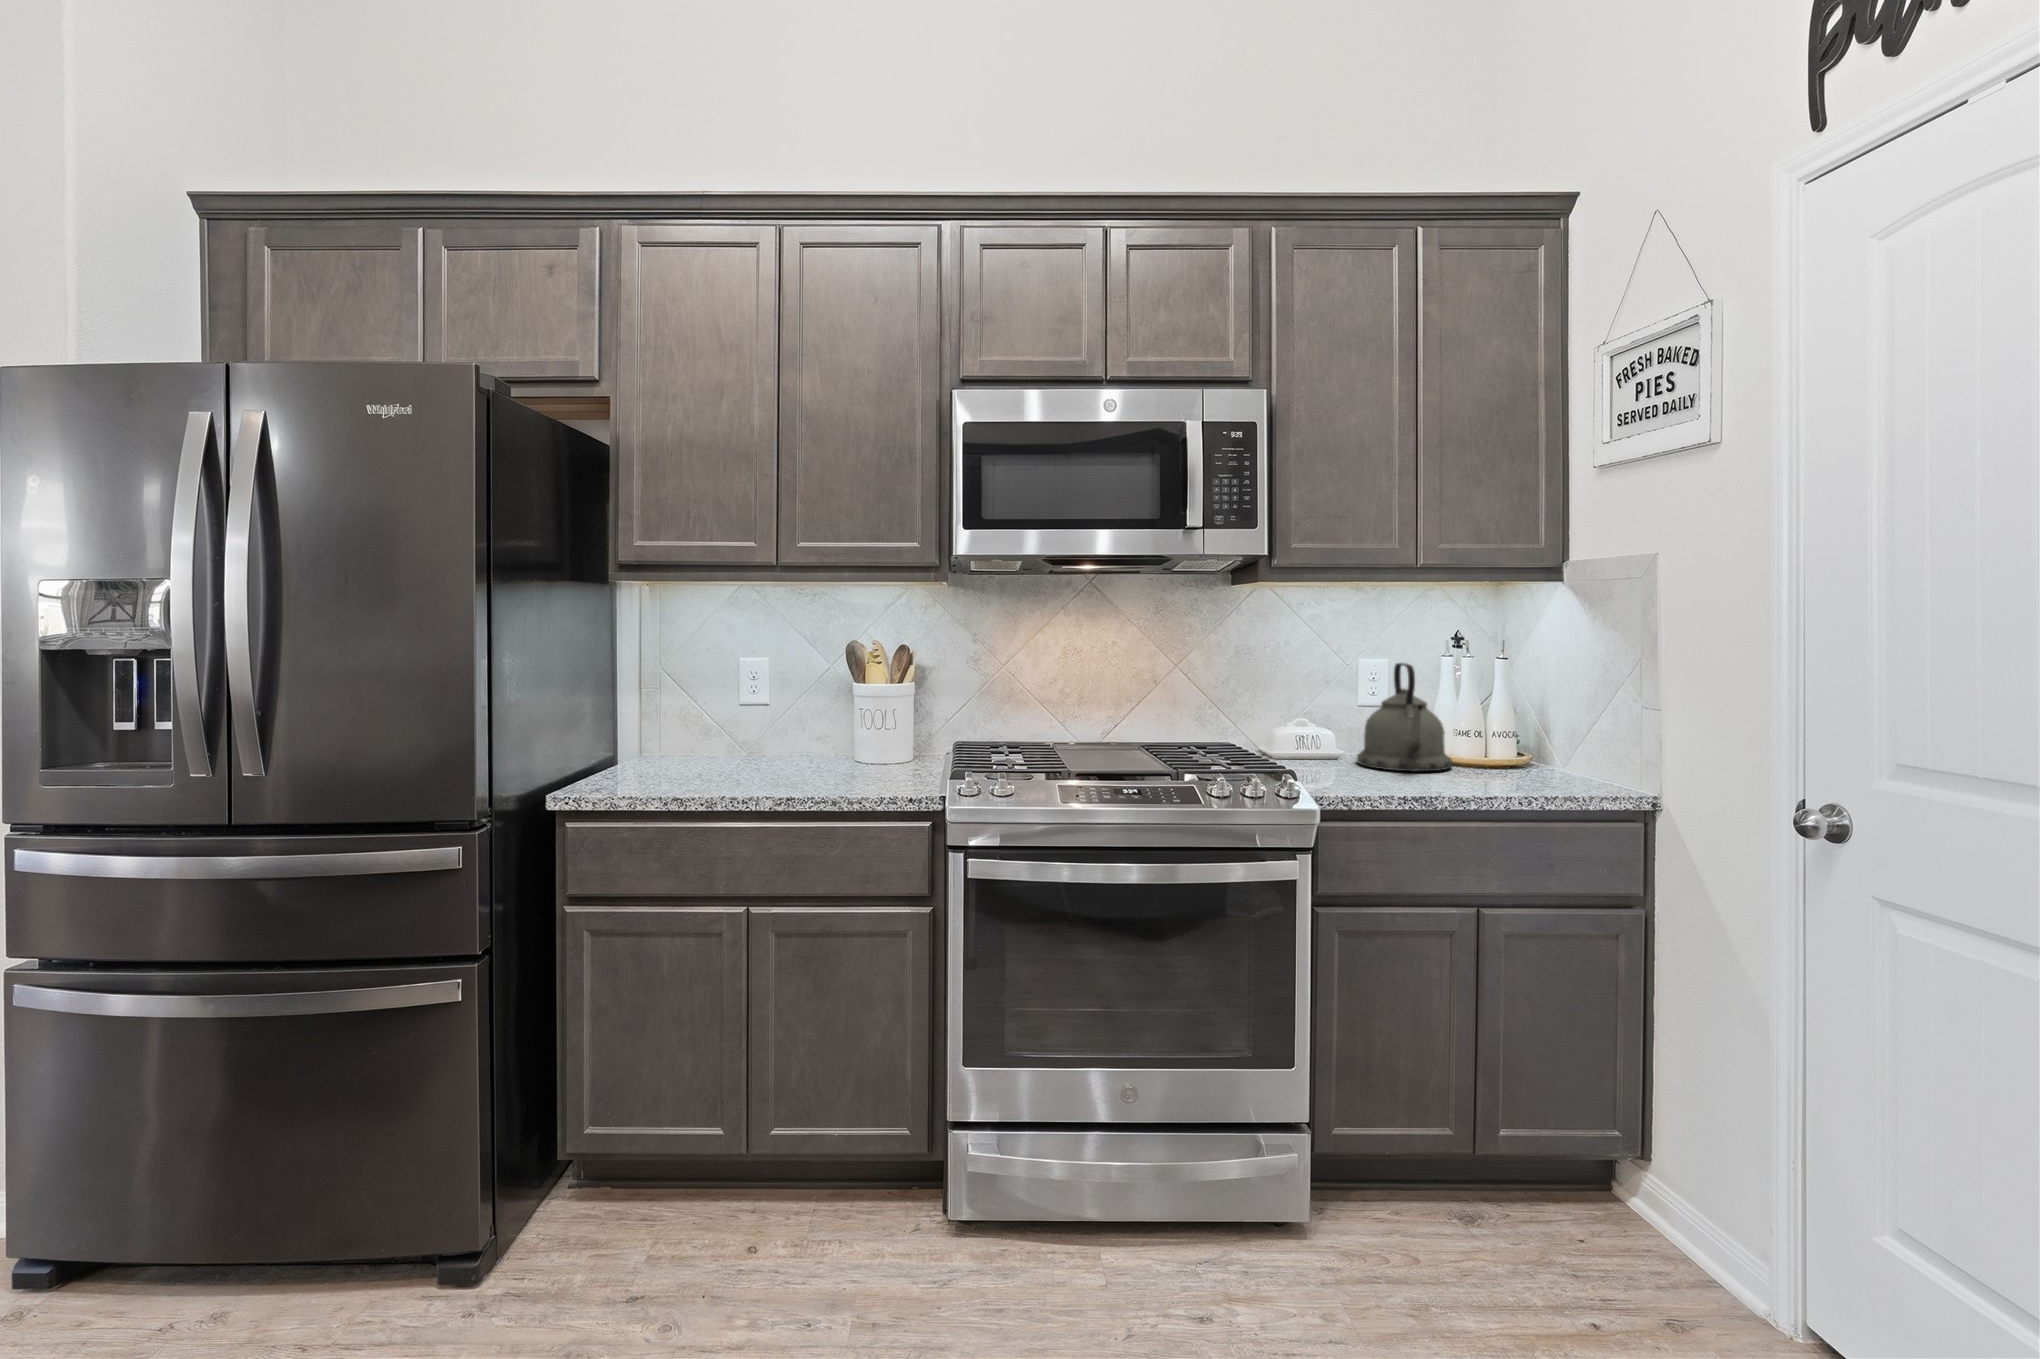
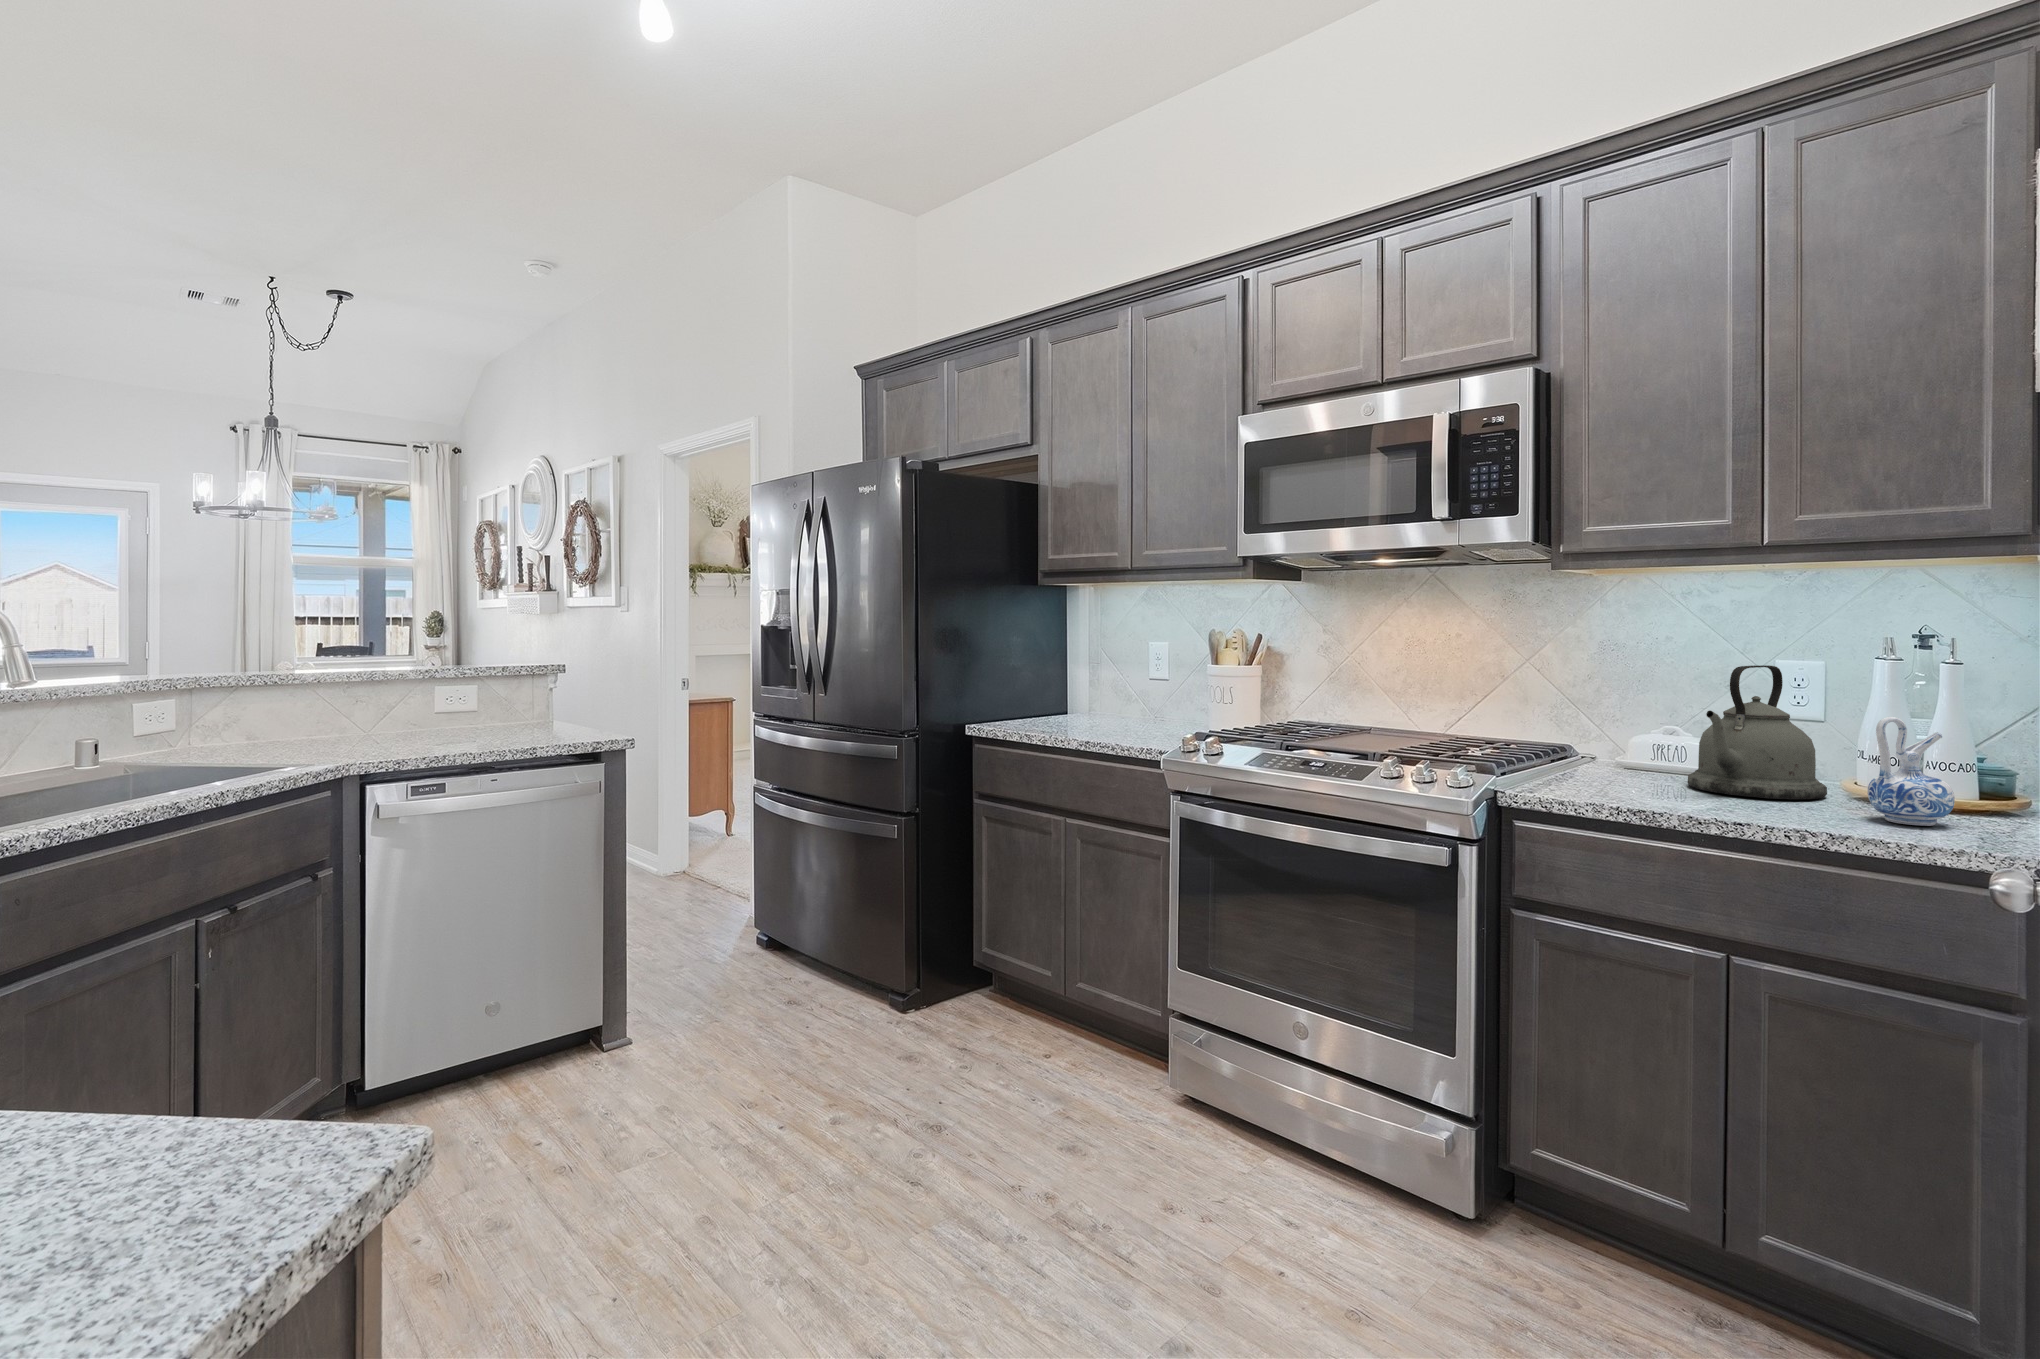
ceramic pitcher: none [1515,701,1569,779] -> present [1868,717,1955,826]

